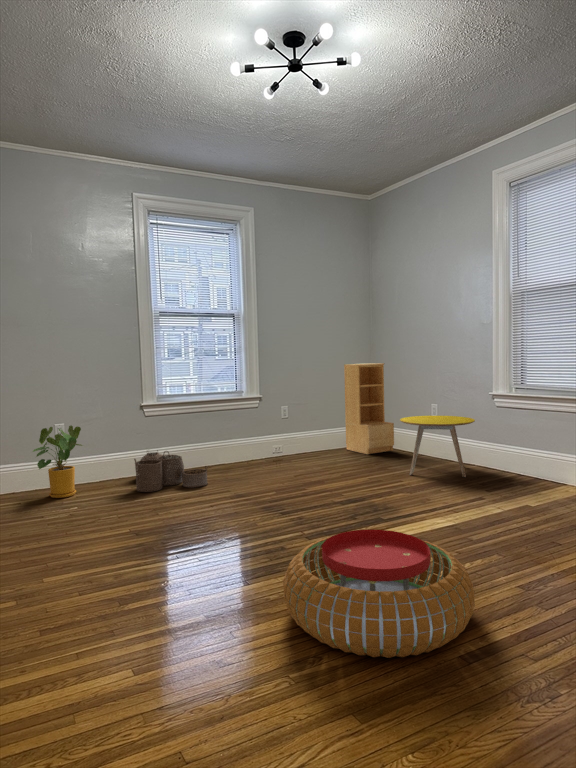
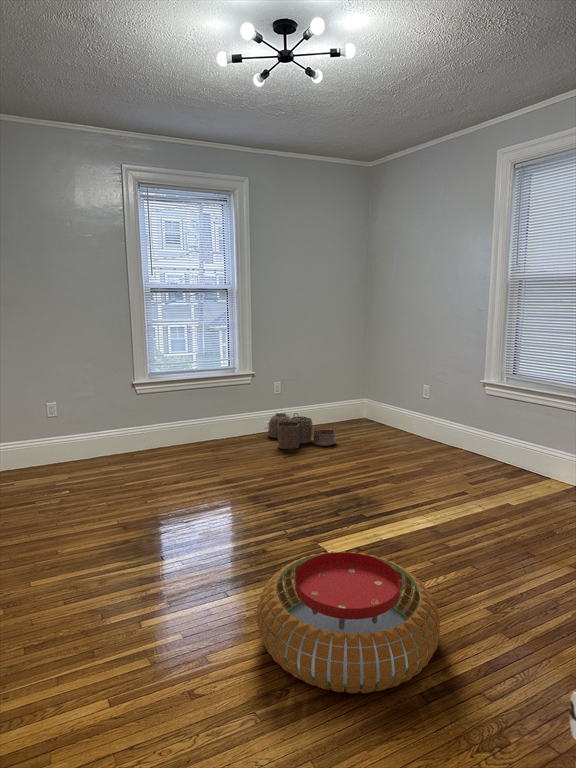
bookshelf: present [344,363,394,454] -> none [338,337,387,431]
side table: present [400,416,475,477] -> none [391,398,466,465]
house plant: present [33,425,82,498] -> none [19,406,75,480]
woven basket: present [134,451,208,492] -> present [268,413,335,449]

